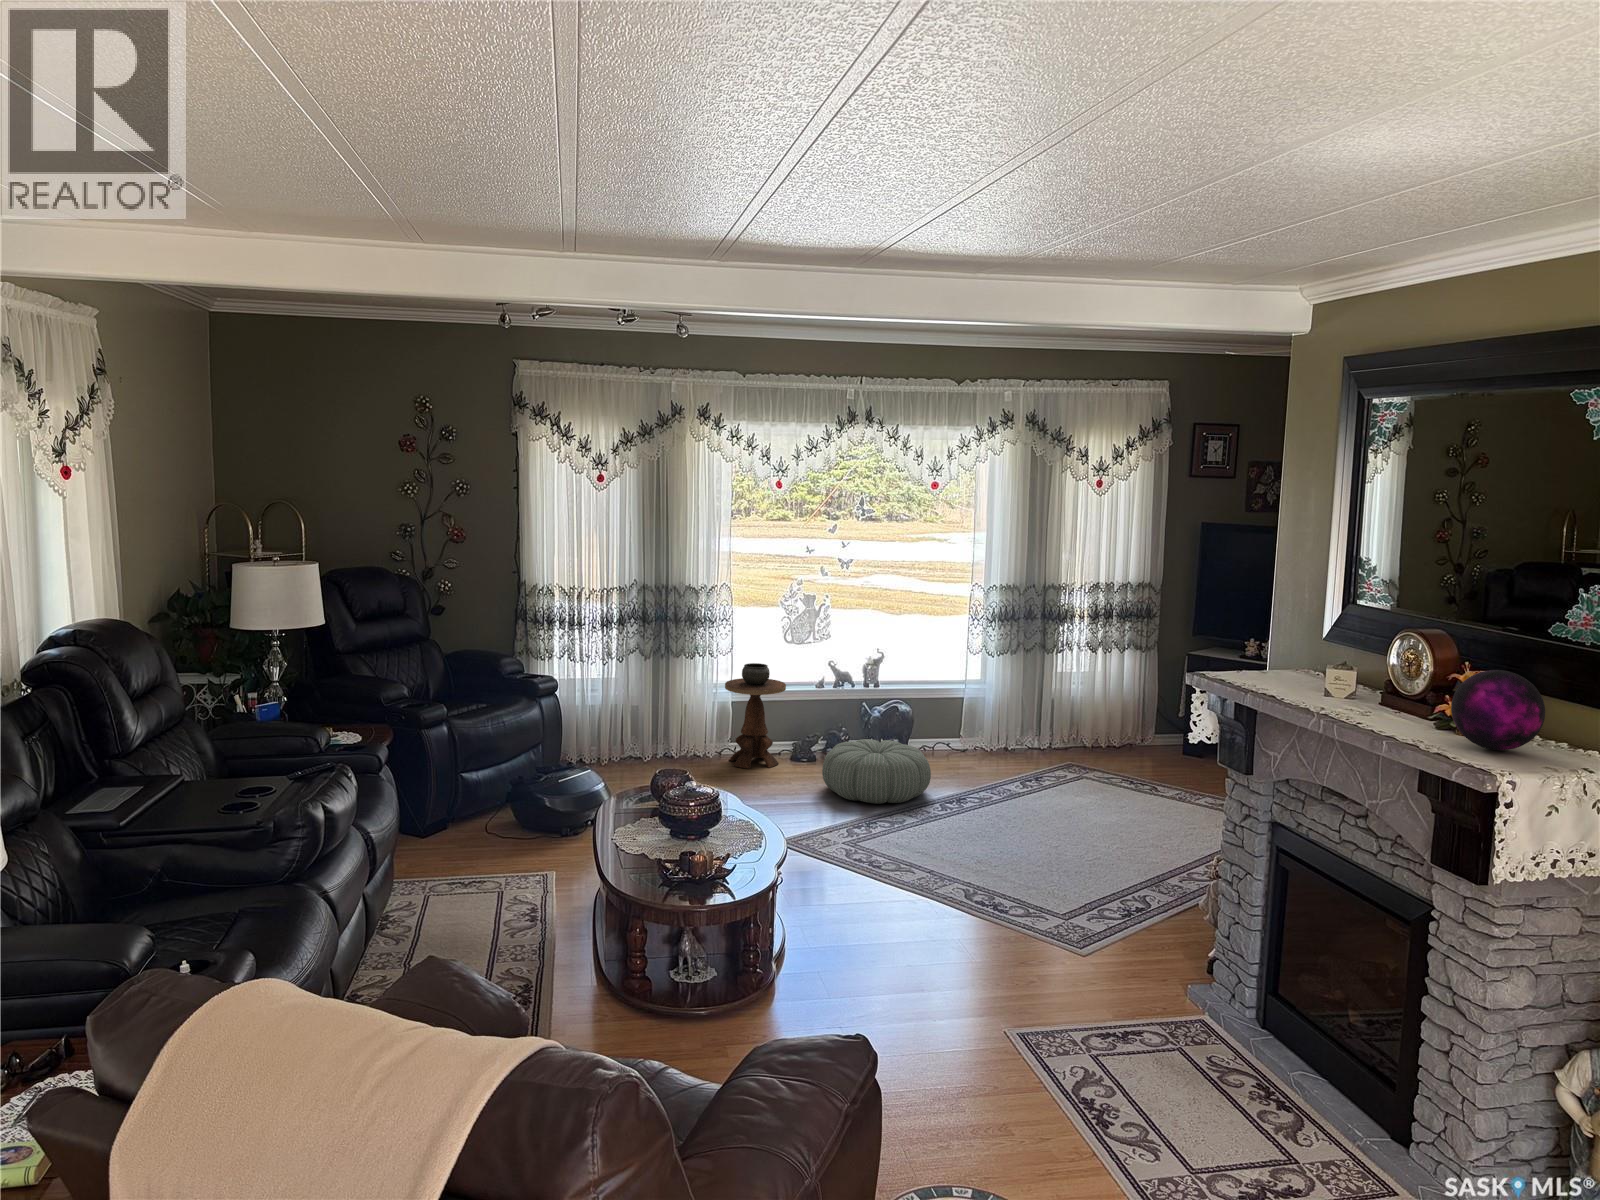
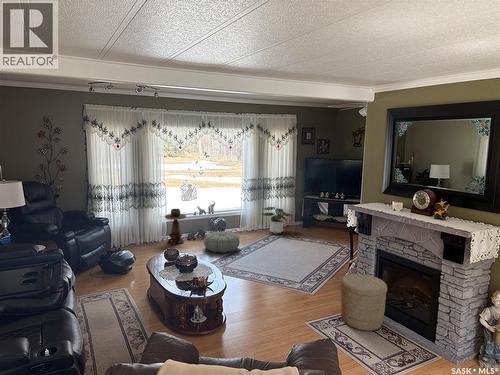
decorative orb: present [1451,670,1545,750] -> none [446,201,473,224]
potted plant: none [1033,678,1139,765] -> present [262,207,292,233]
woven basket: none [1129,894,1282,1082] -> present [341,274,387,331]

